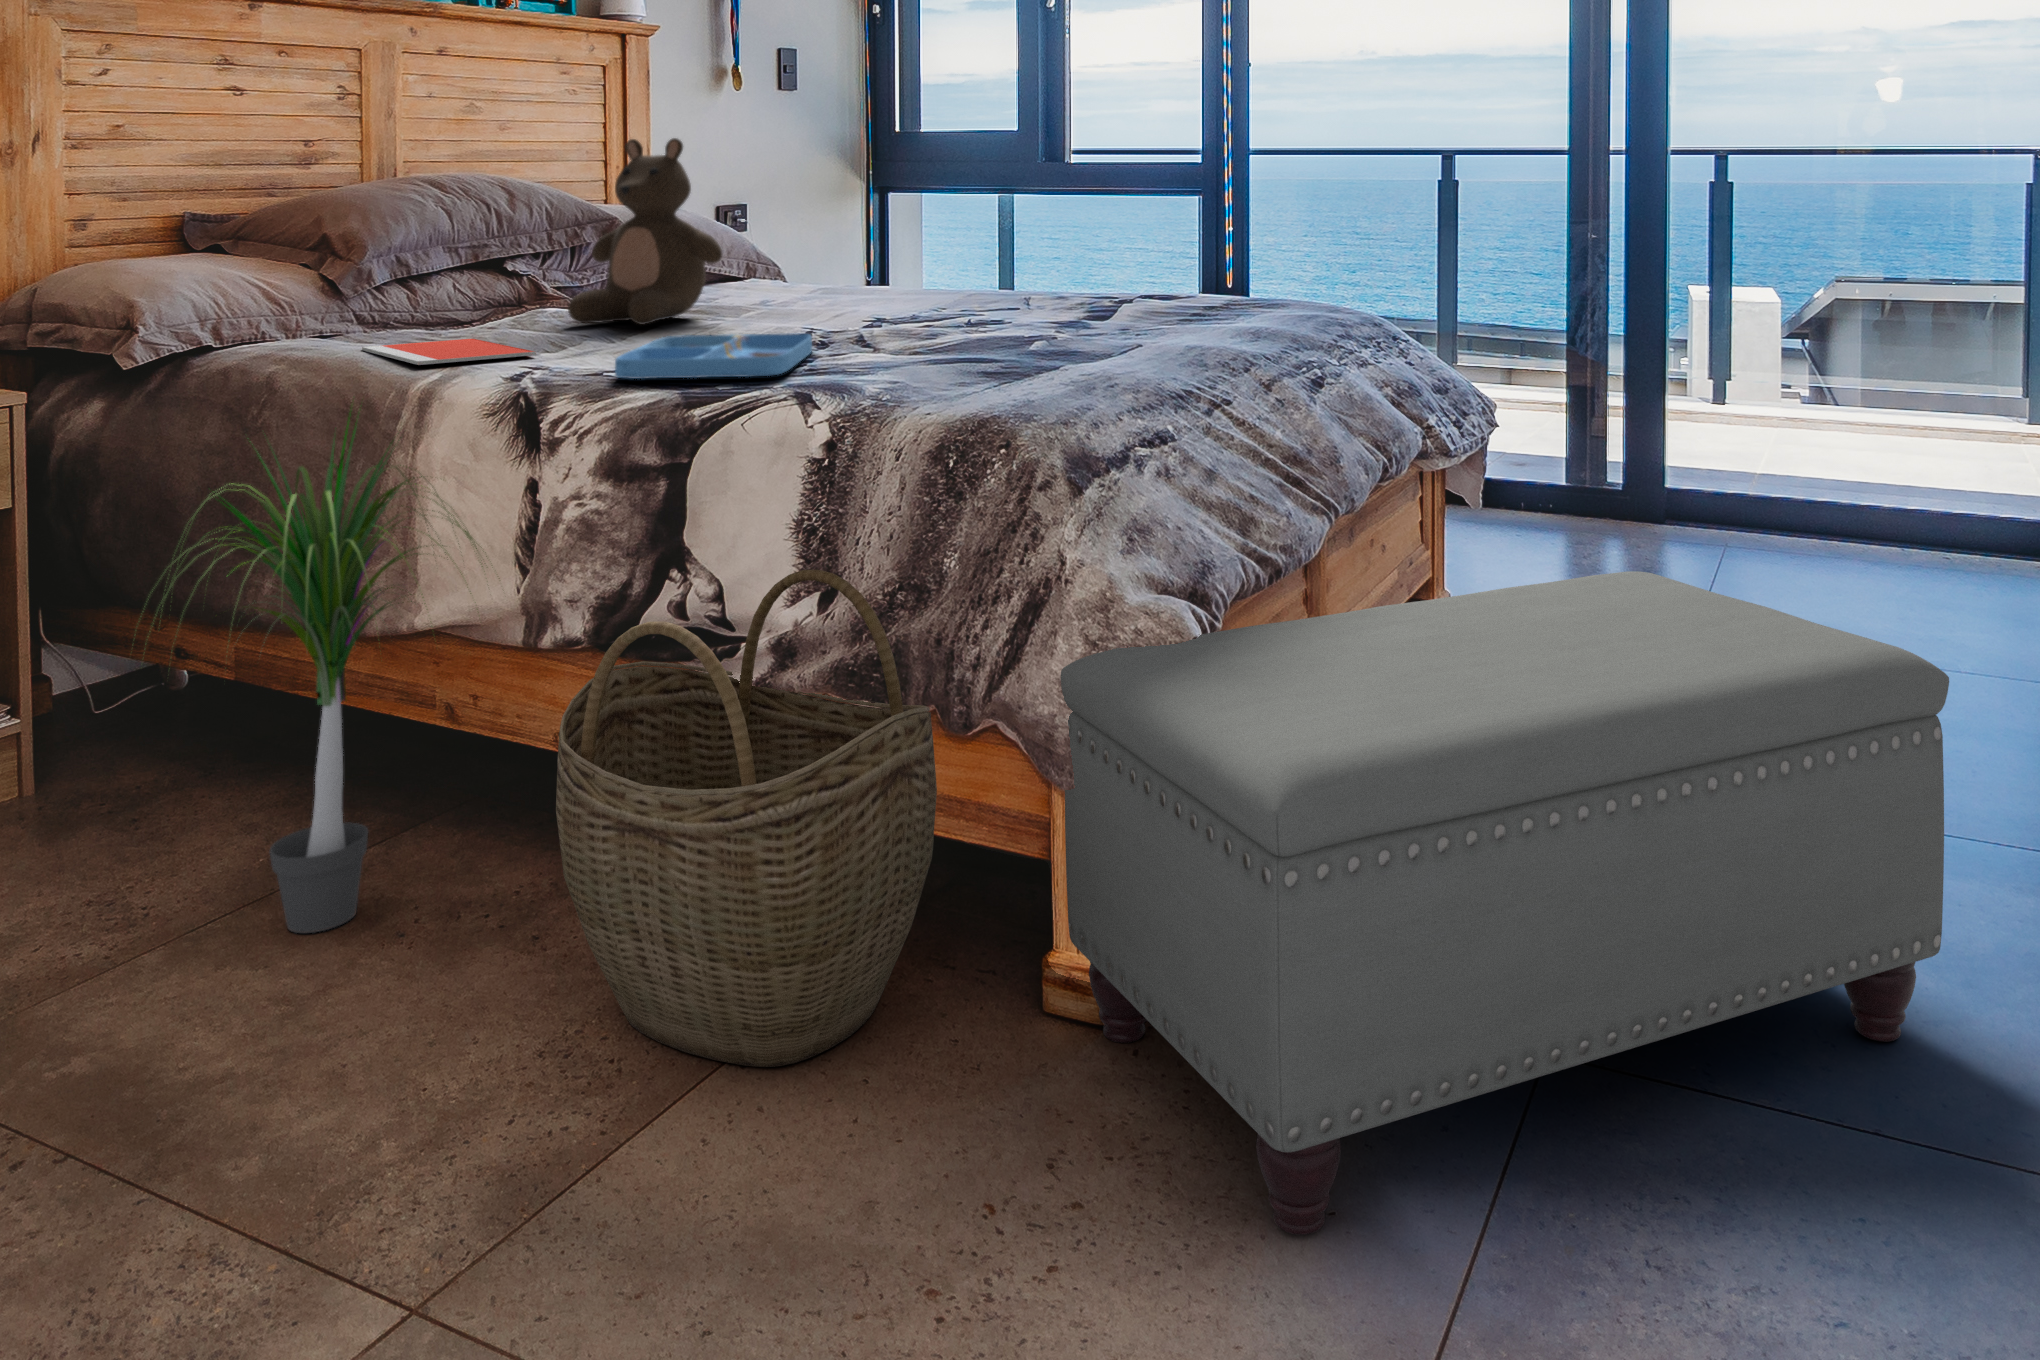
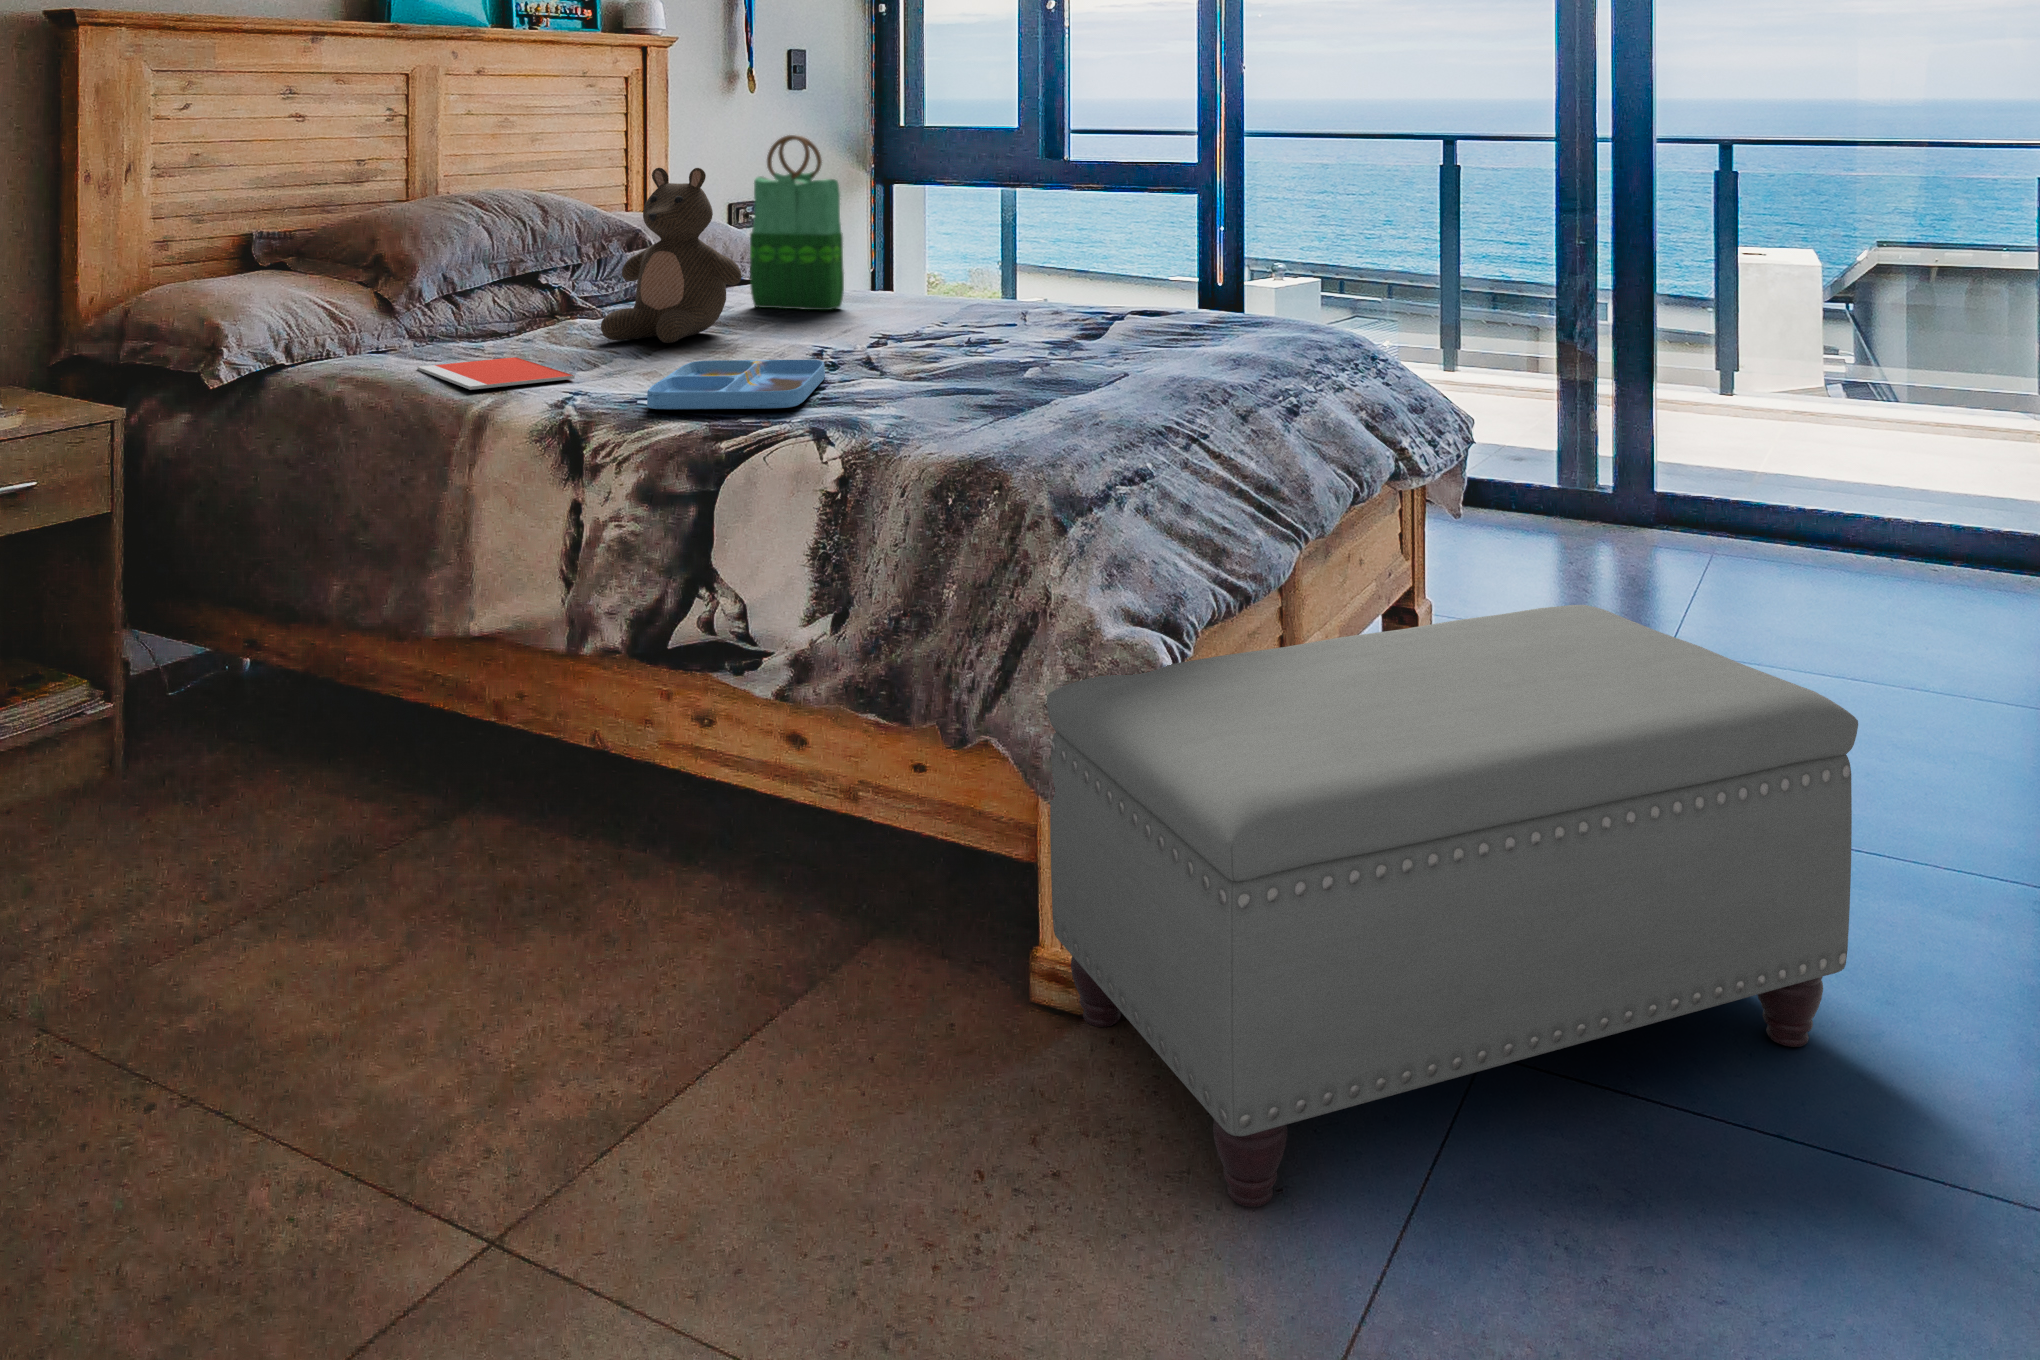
tote bag: none [732,111,834,298] -> present [750,135,844,310]
potted plant: present [144,415,487,933] -> none [226,423,556,904]
woven basket: present [556,570,937,1067] -> none [601,595,936,1040]

